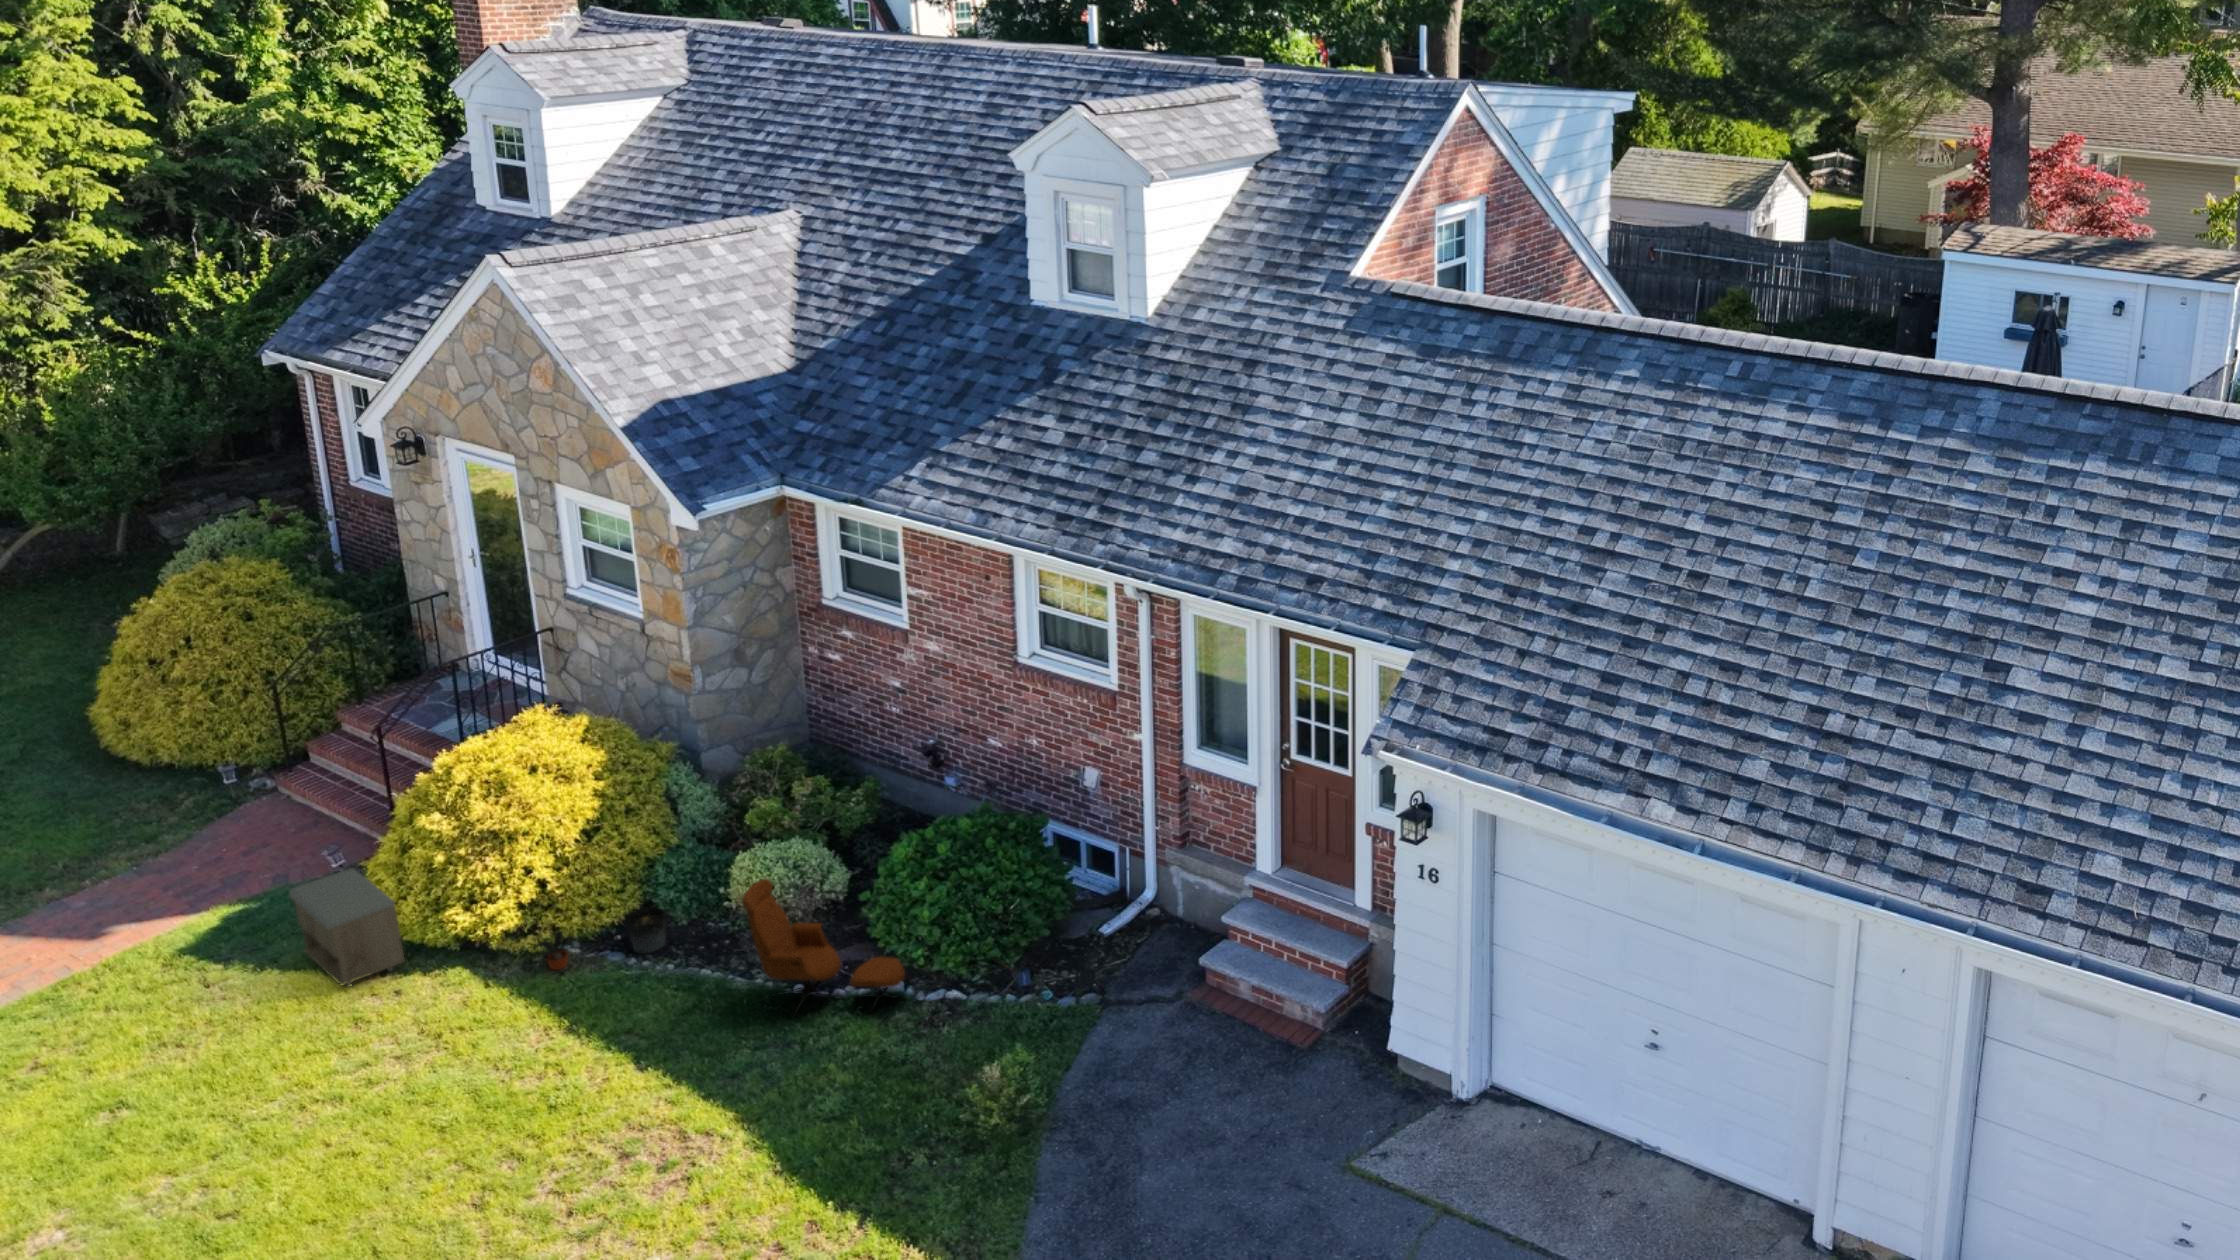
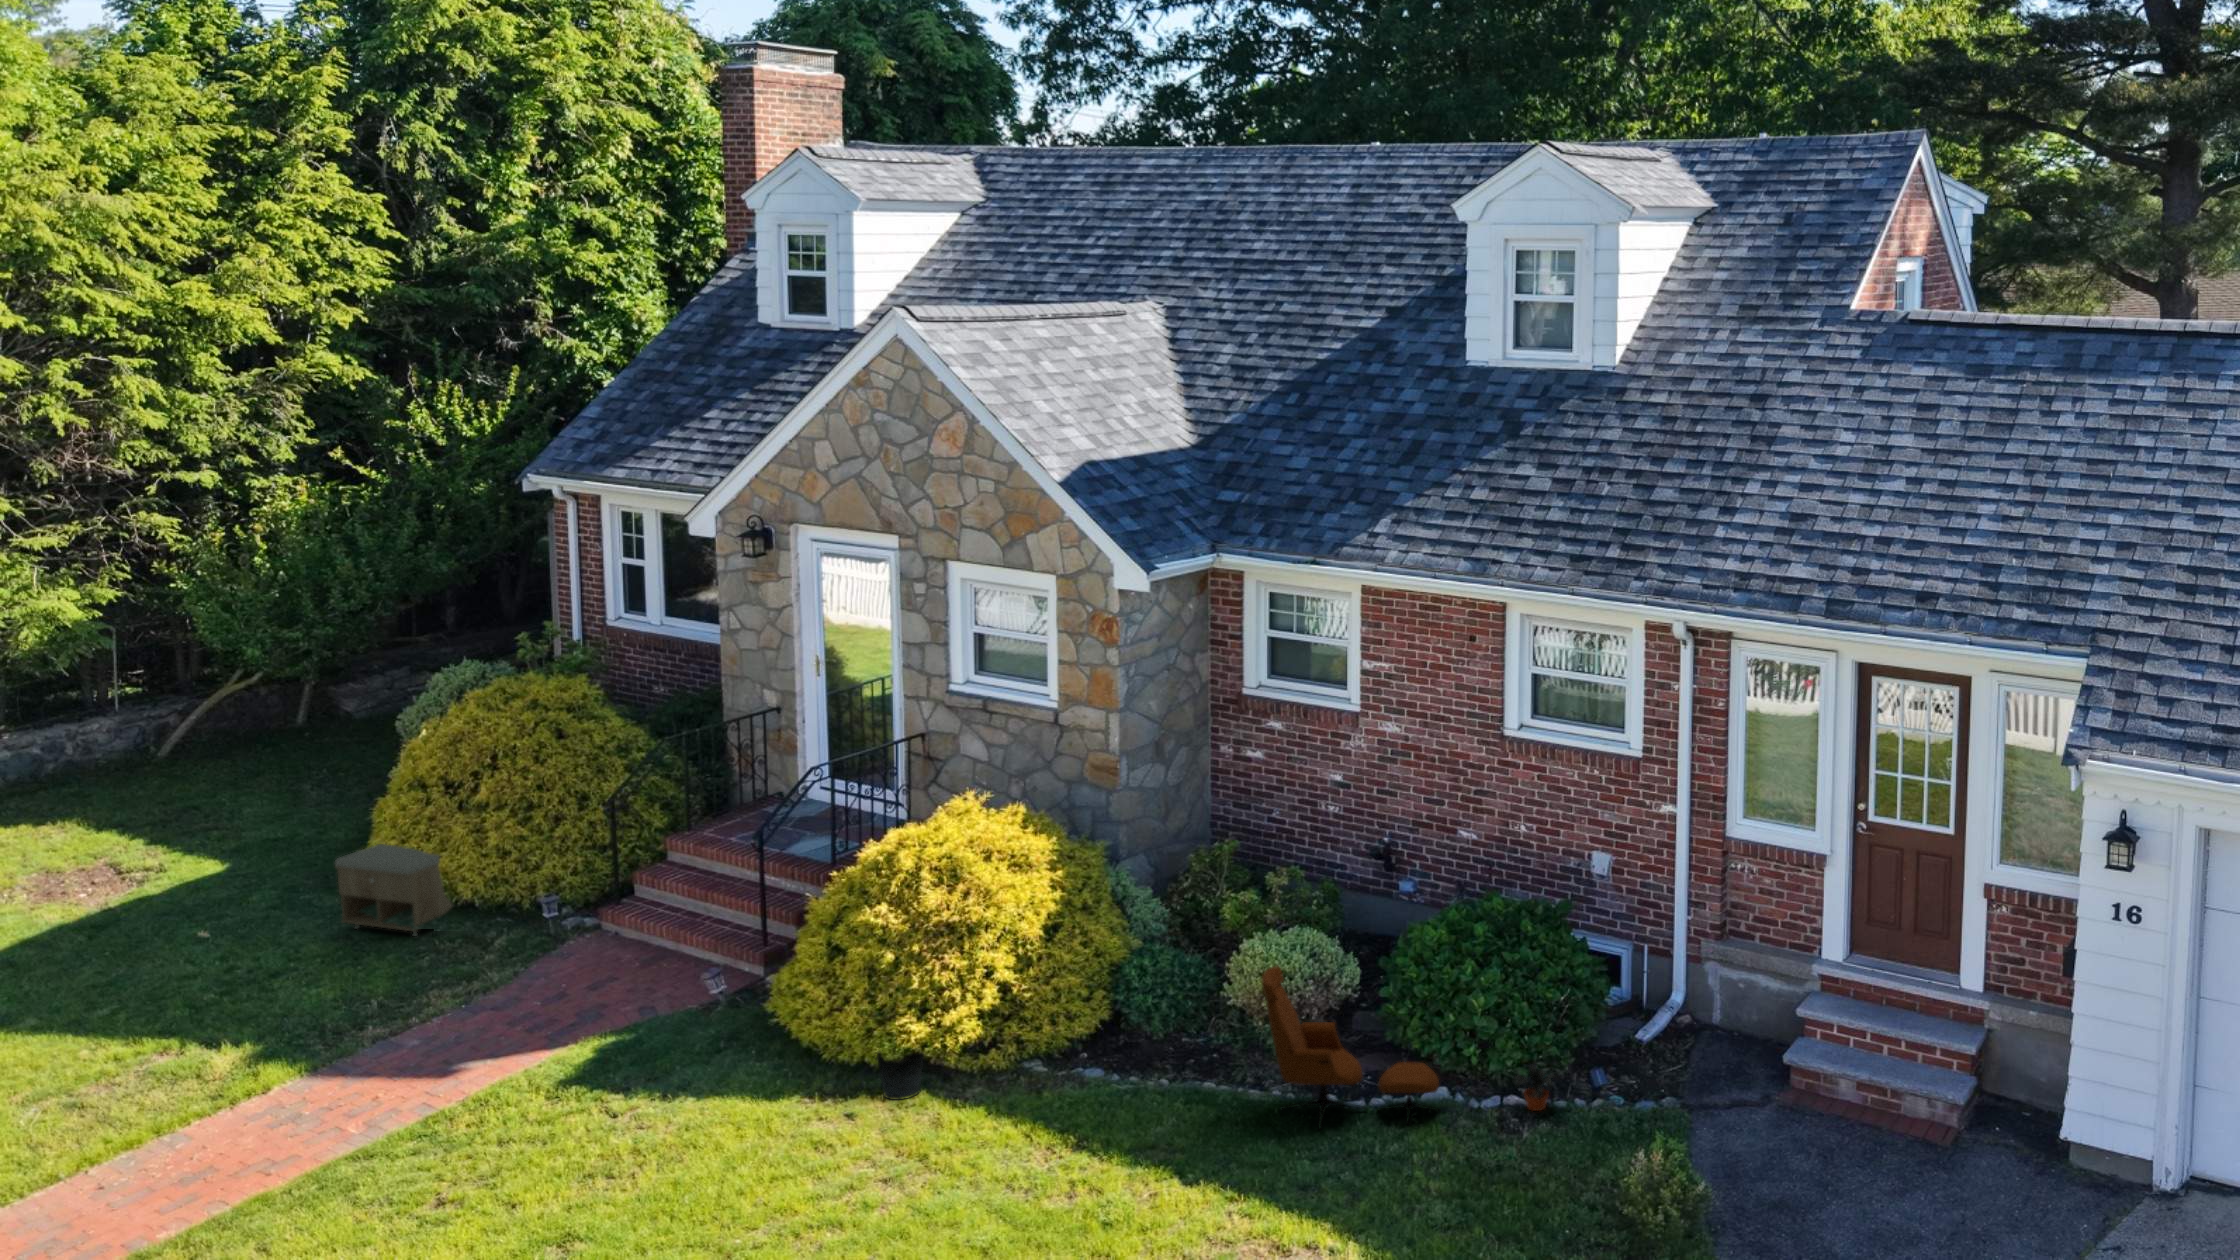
storage bench: present [289,868,404,987] -> present [335,844,452,936]
bucket: present [624,907,666,954] -> present [873,1051,924,1100]
potted plant: present [533,931,575,970] -> present [1514,1064,1559,1111]

